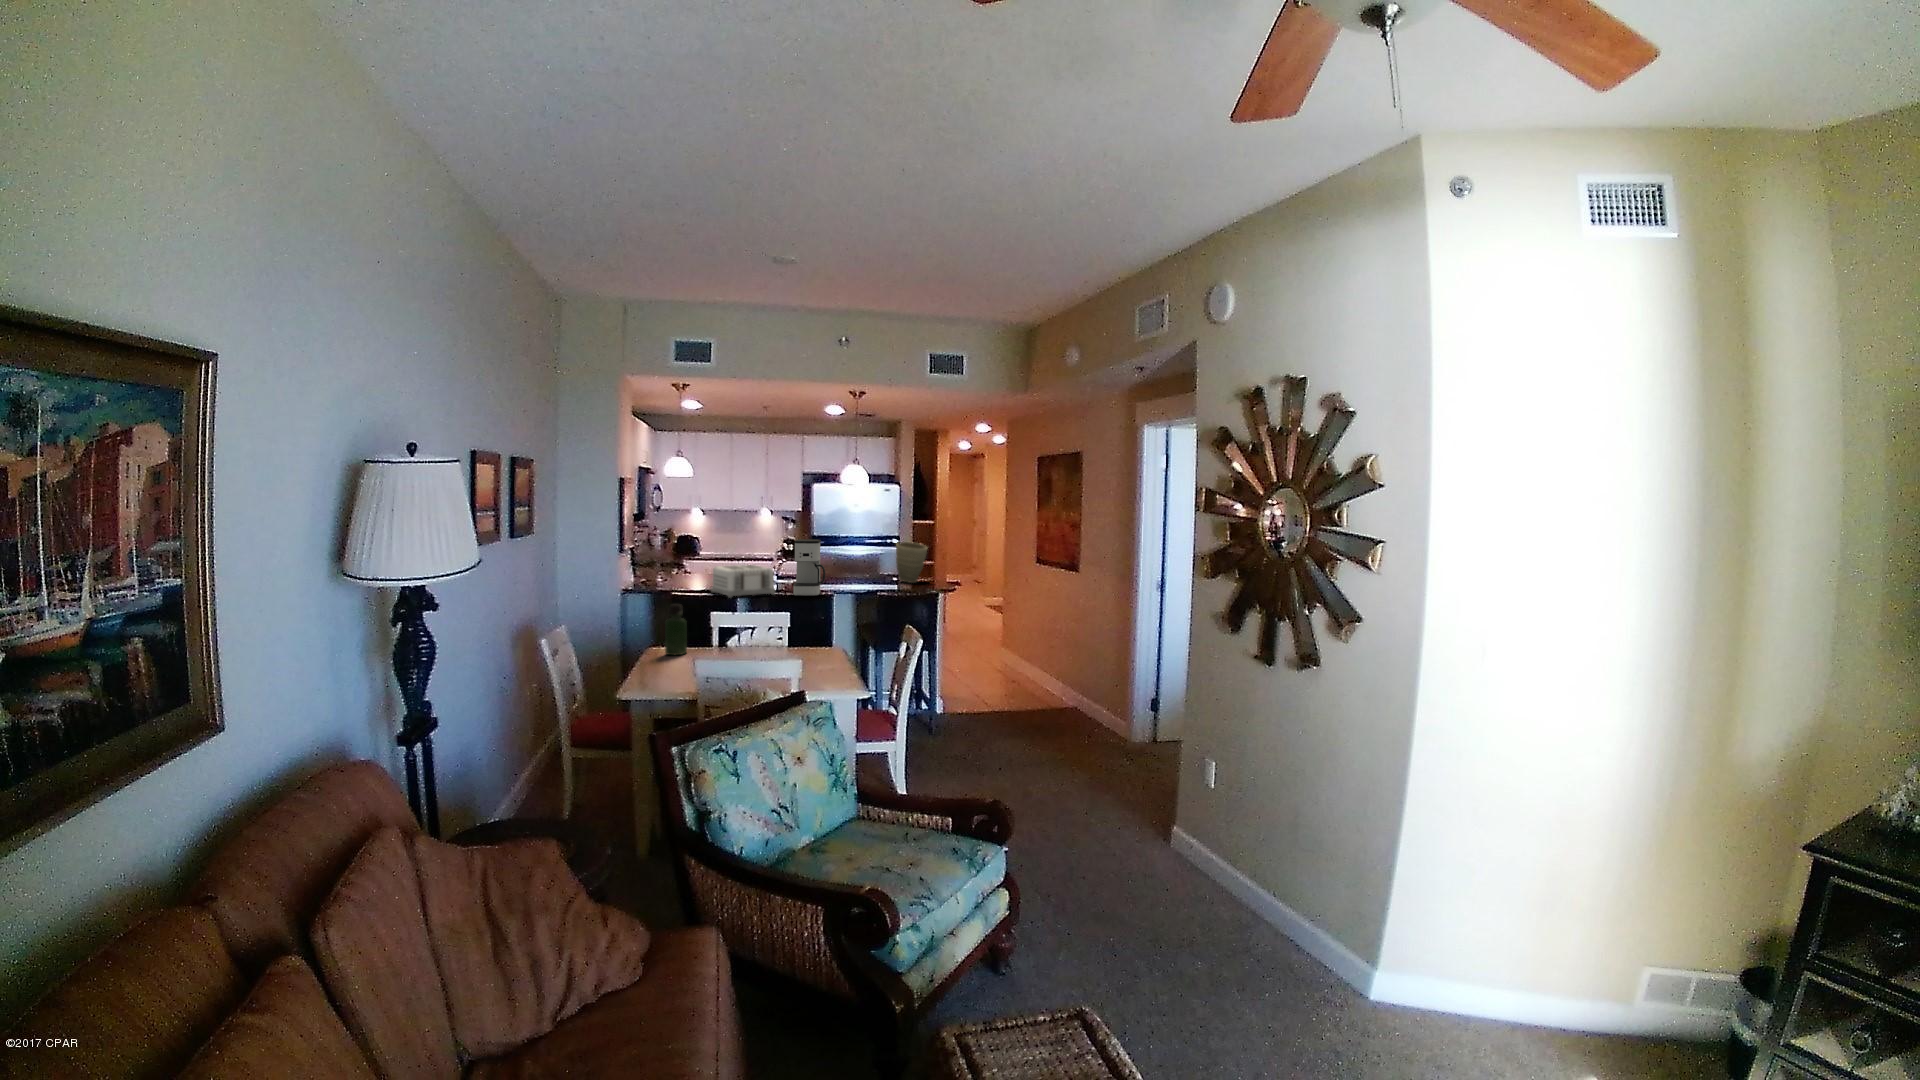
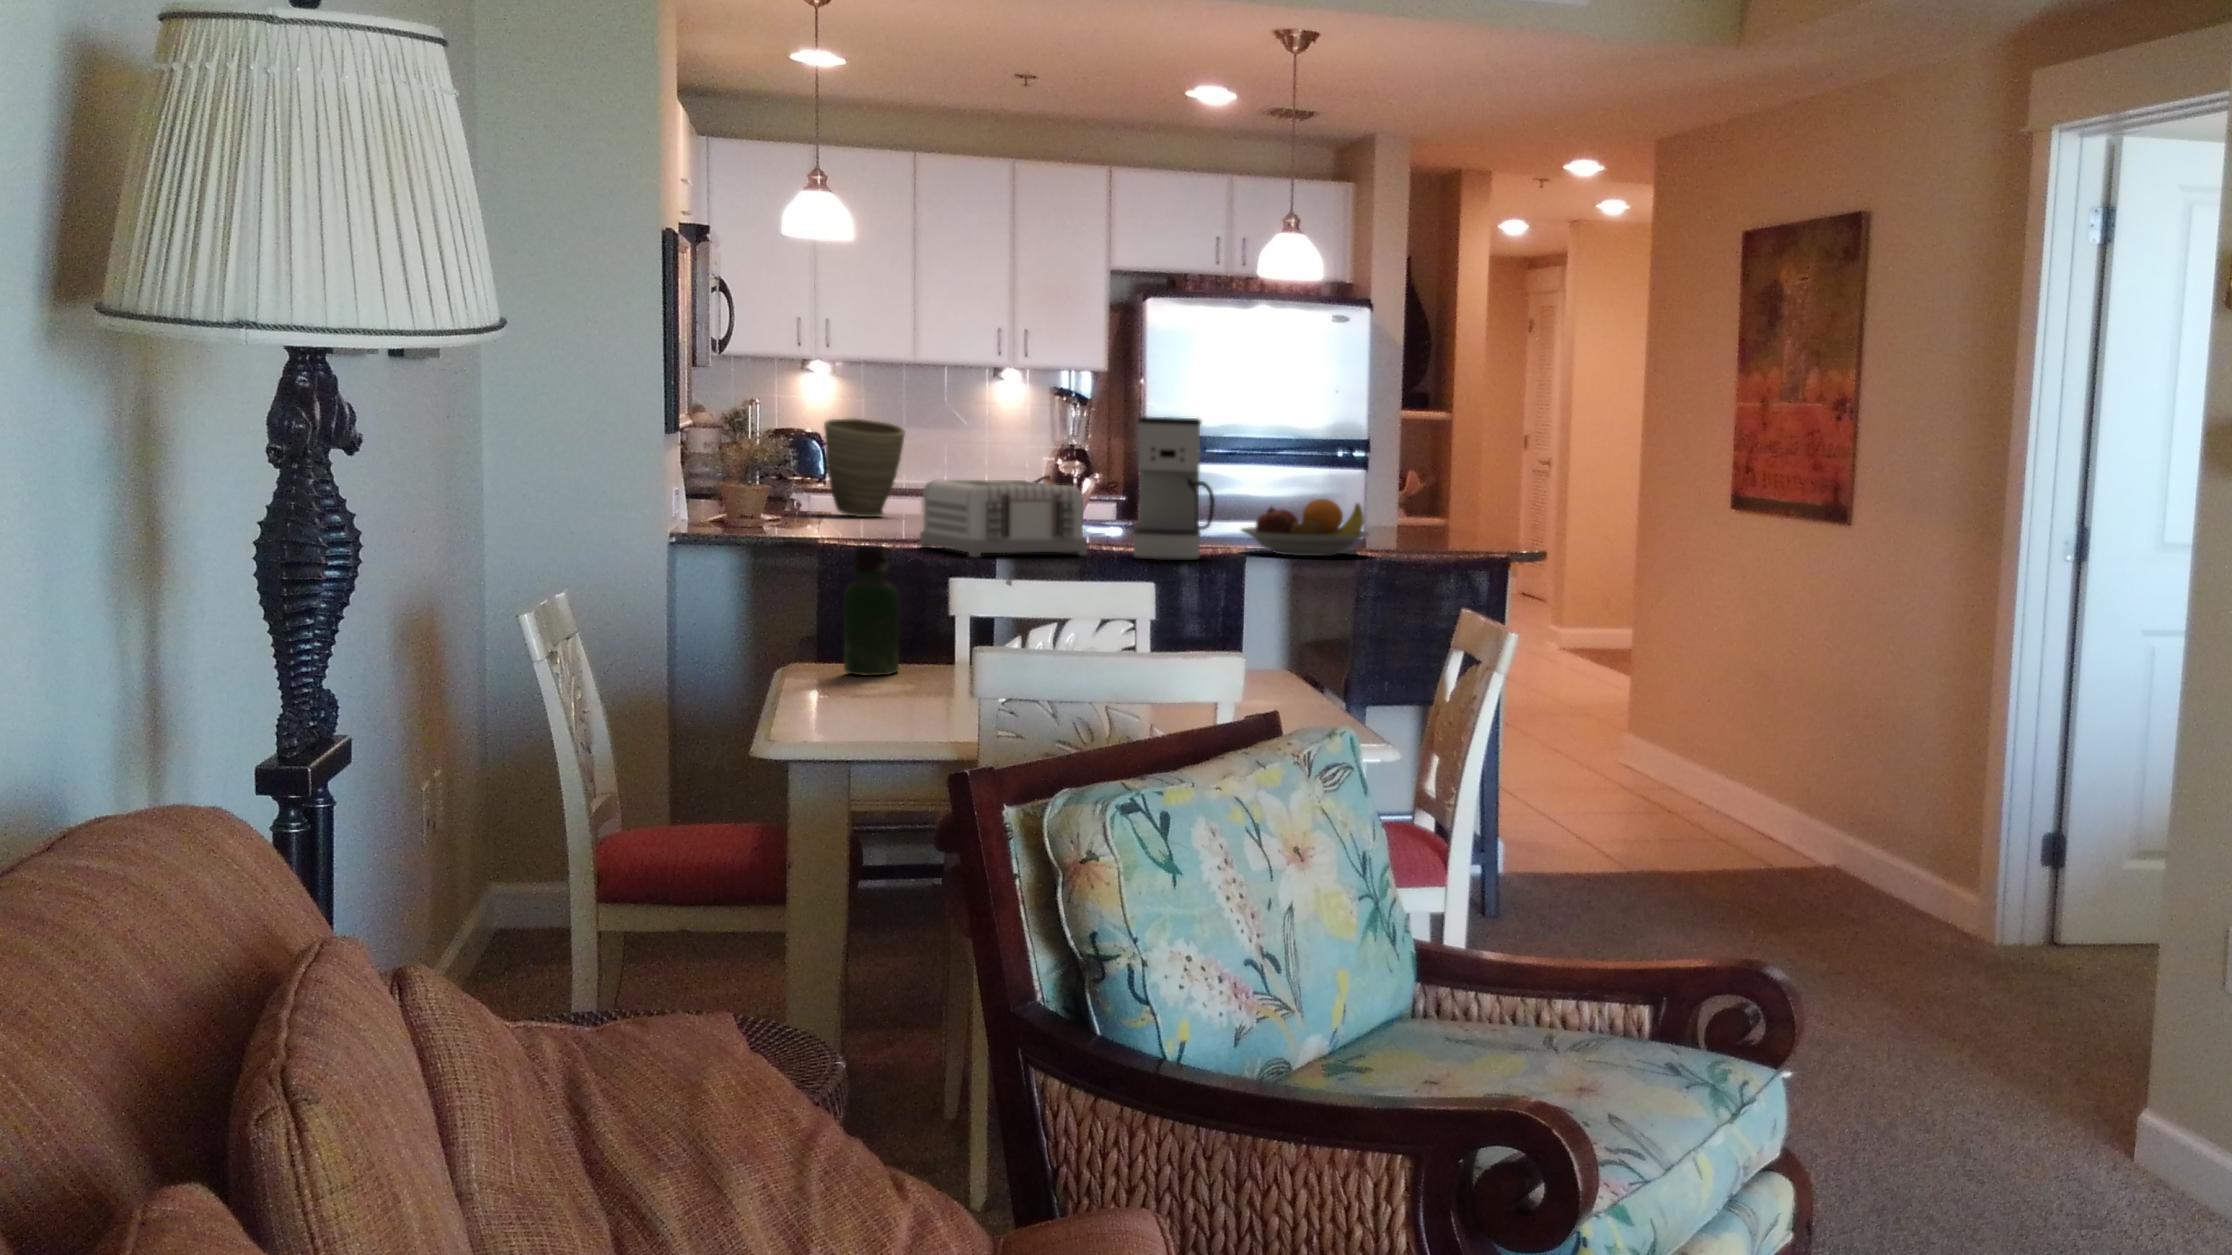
vase: present [896,542,927,583] -> present [824,418,905,517]
fruit bowl: none [838,568,889,591] -> present [1241,499,1369,556]

